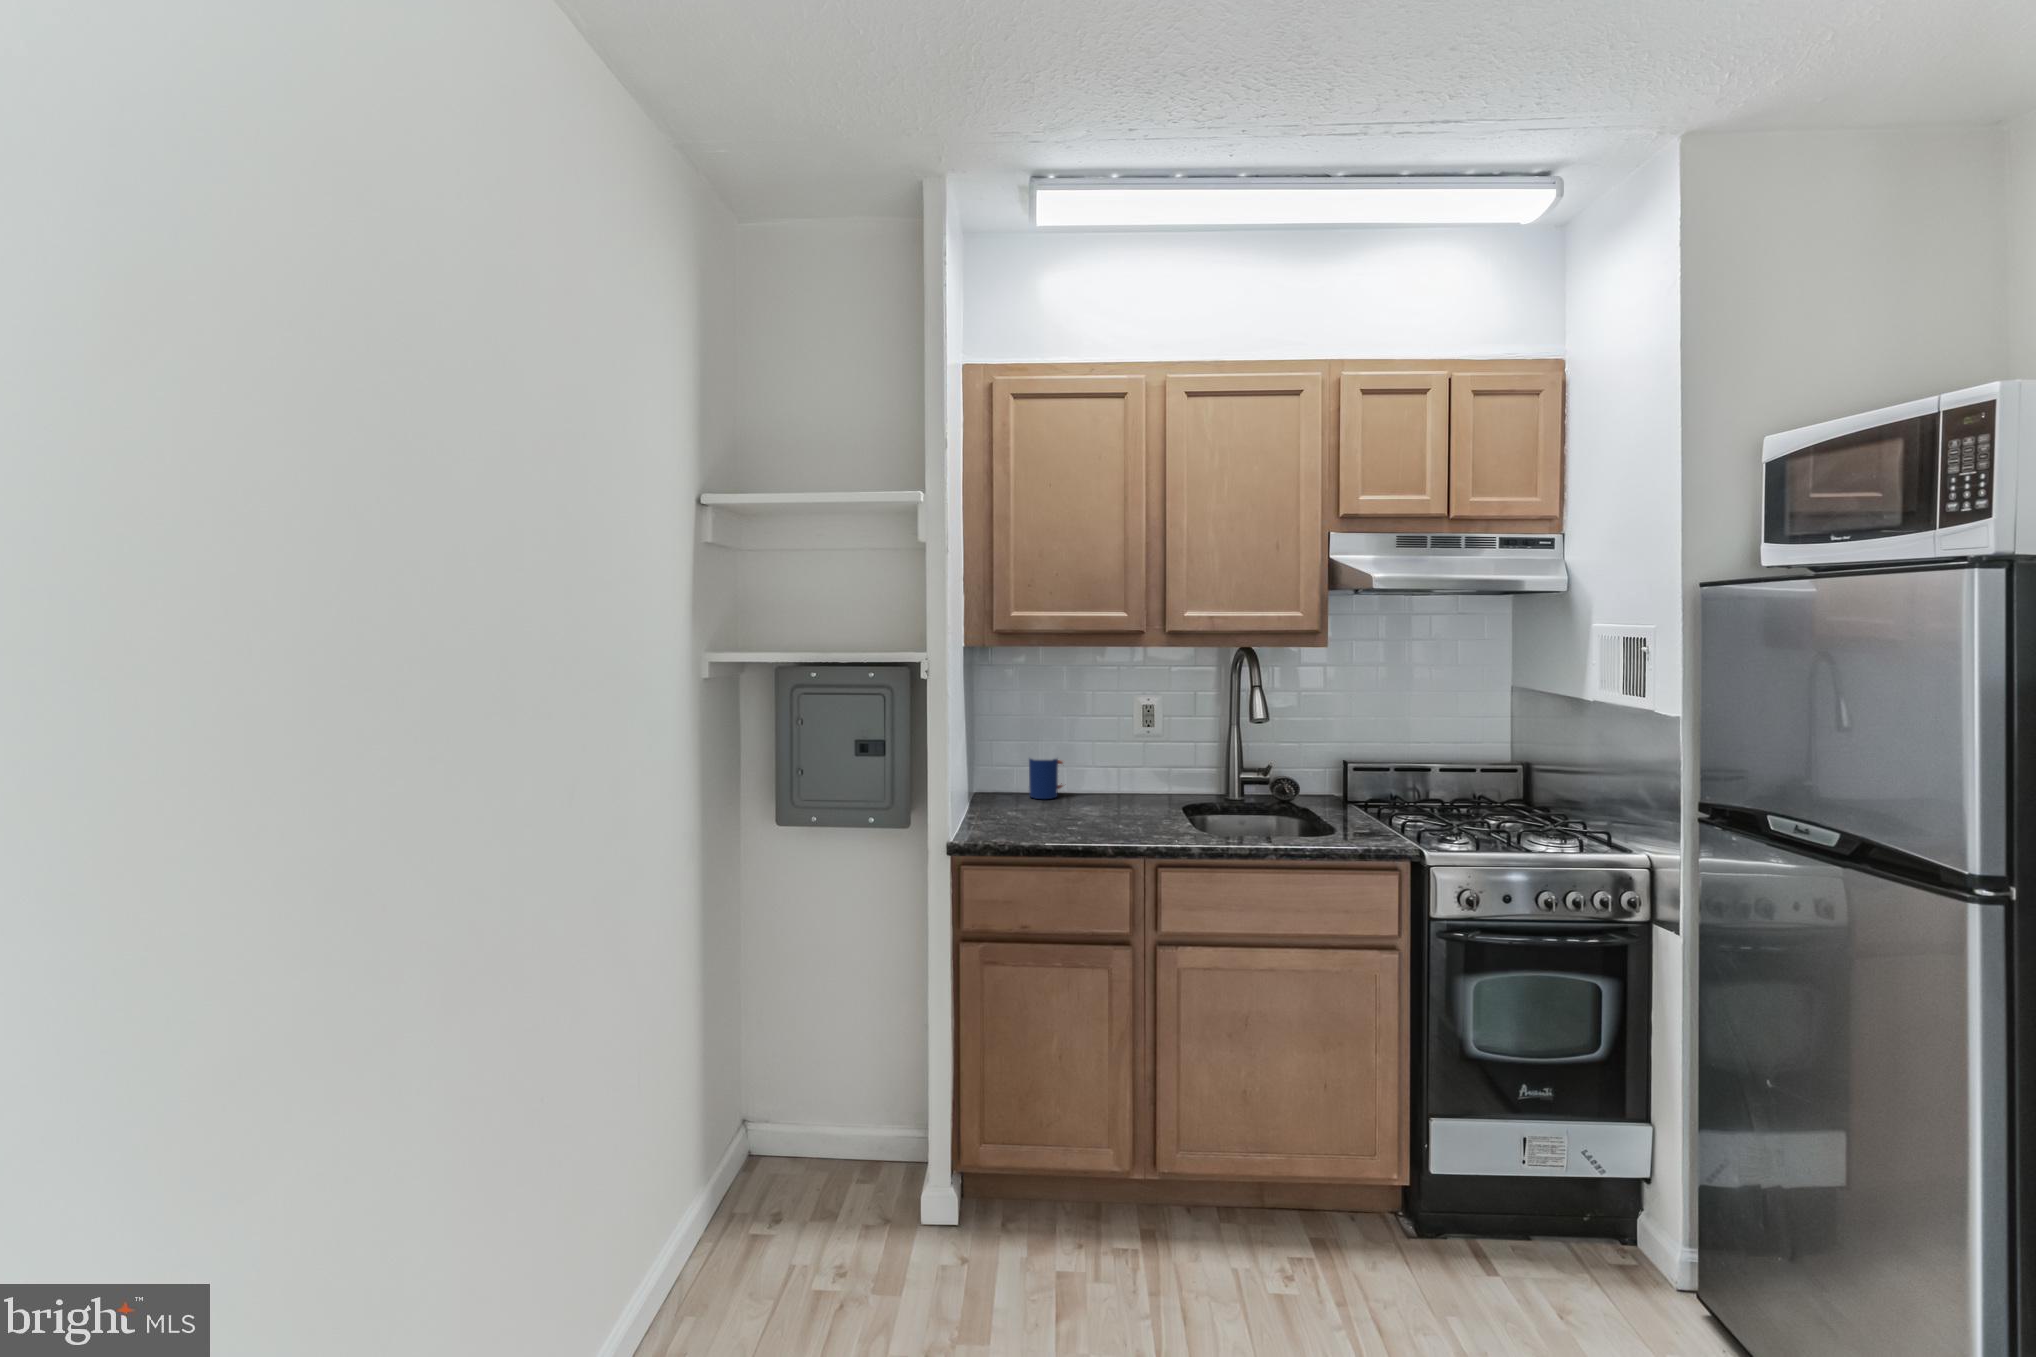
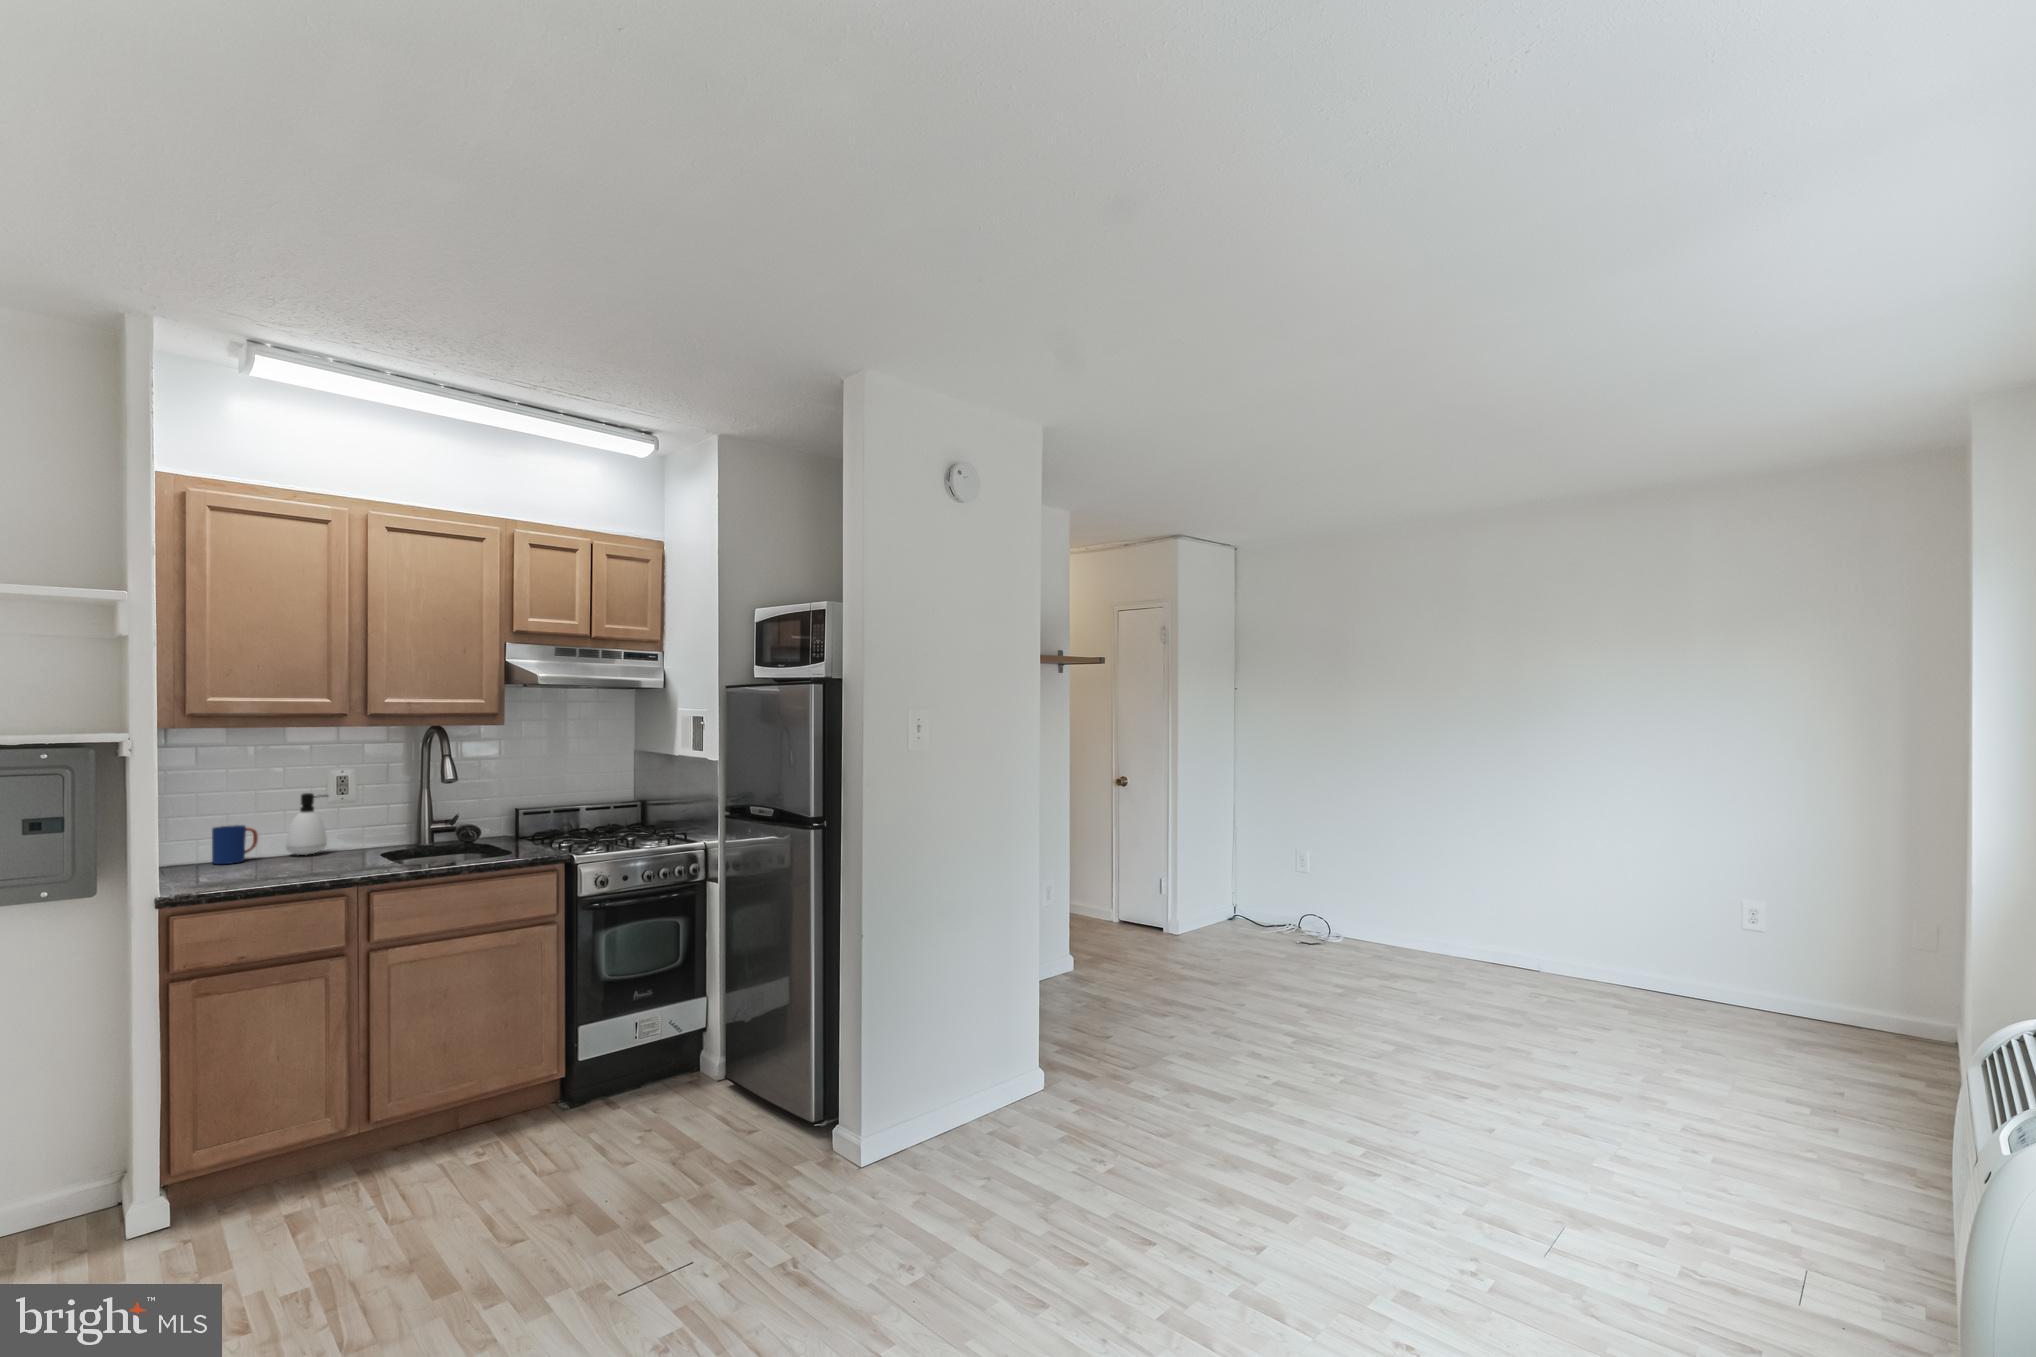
soap dispenser: none [1095,725,1135,797] -> present [286,793,327,855]

